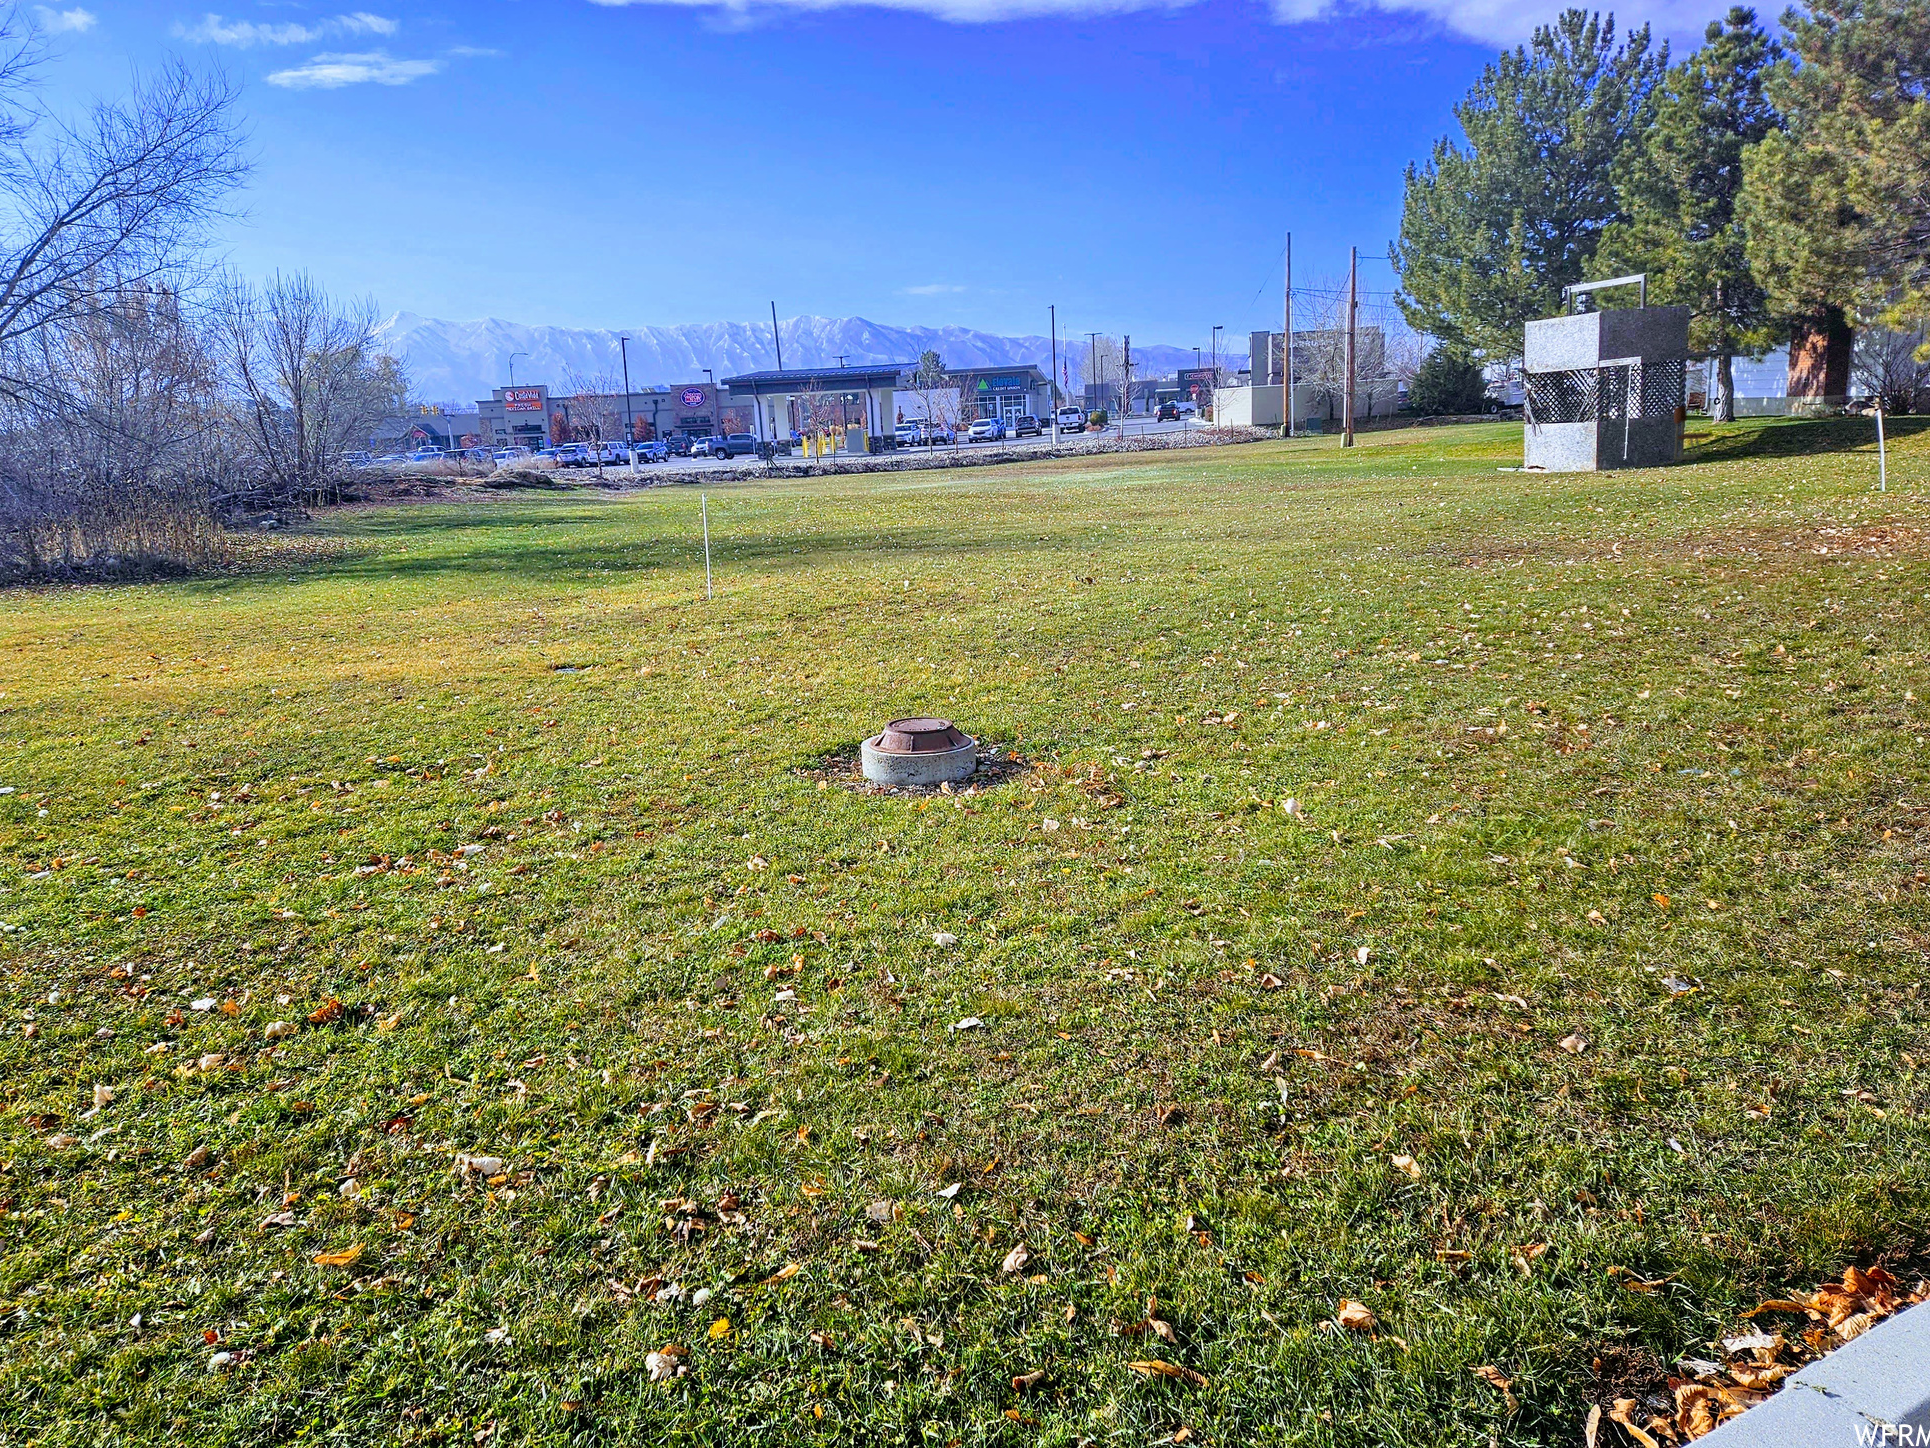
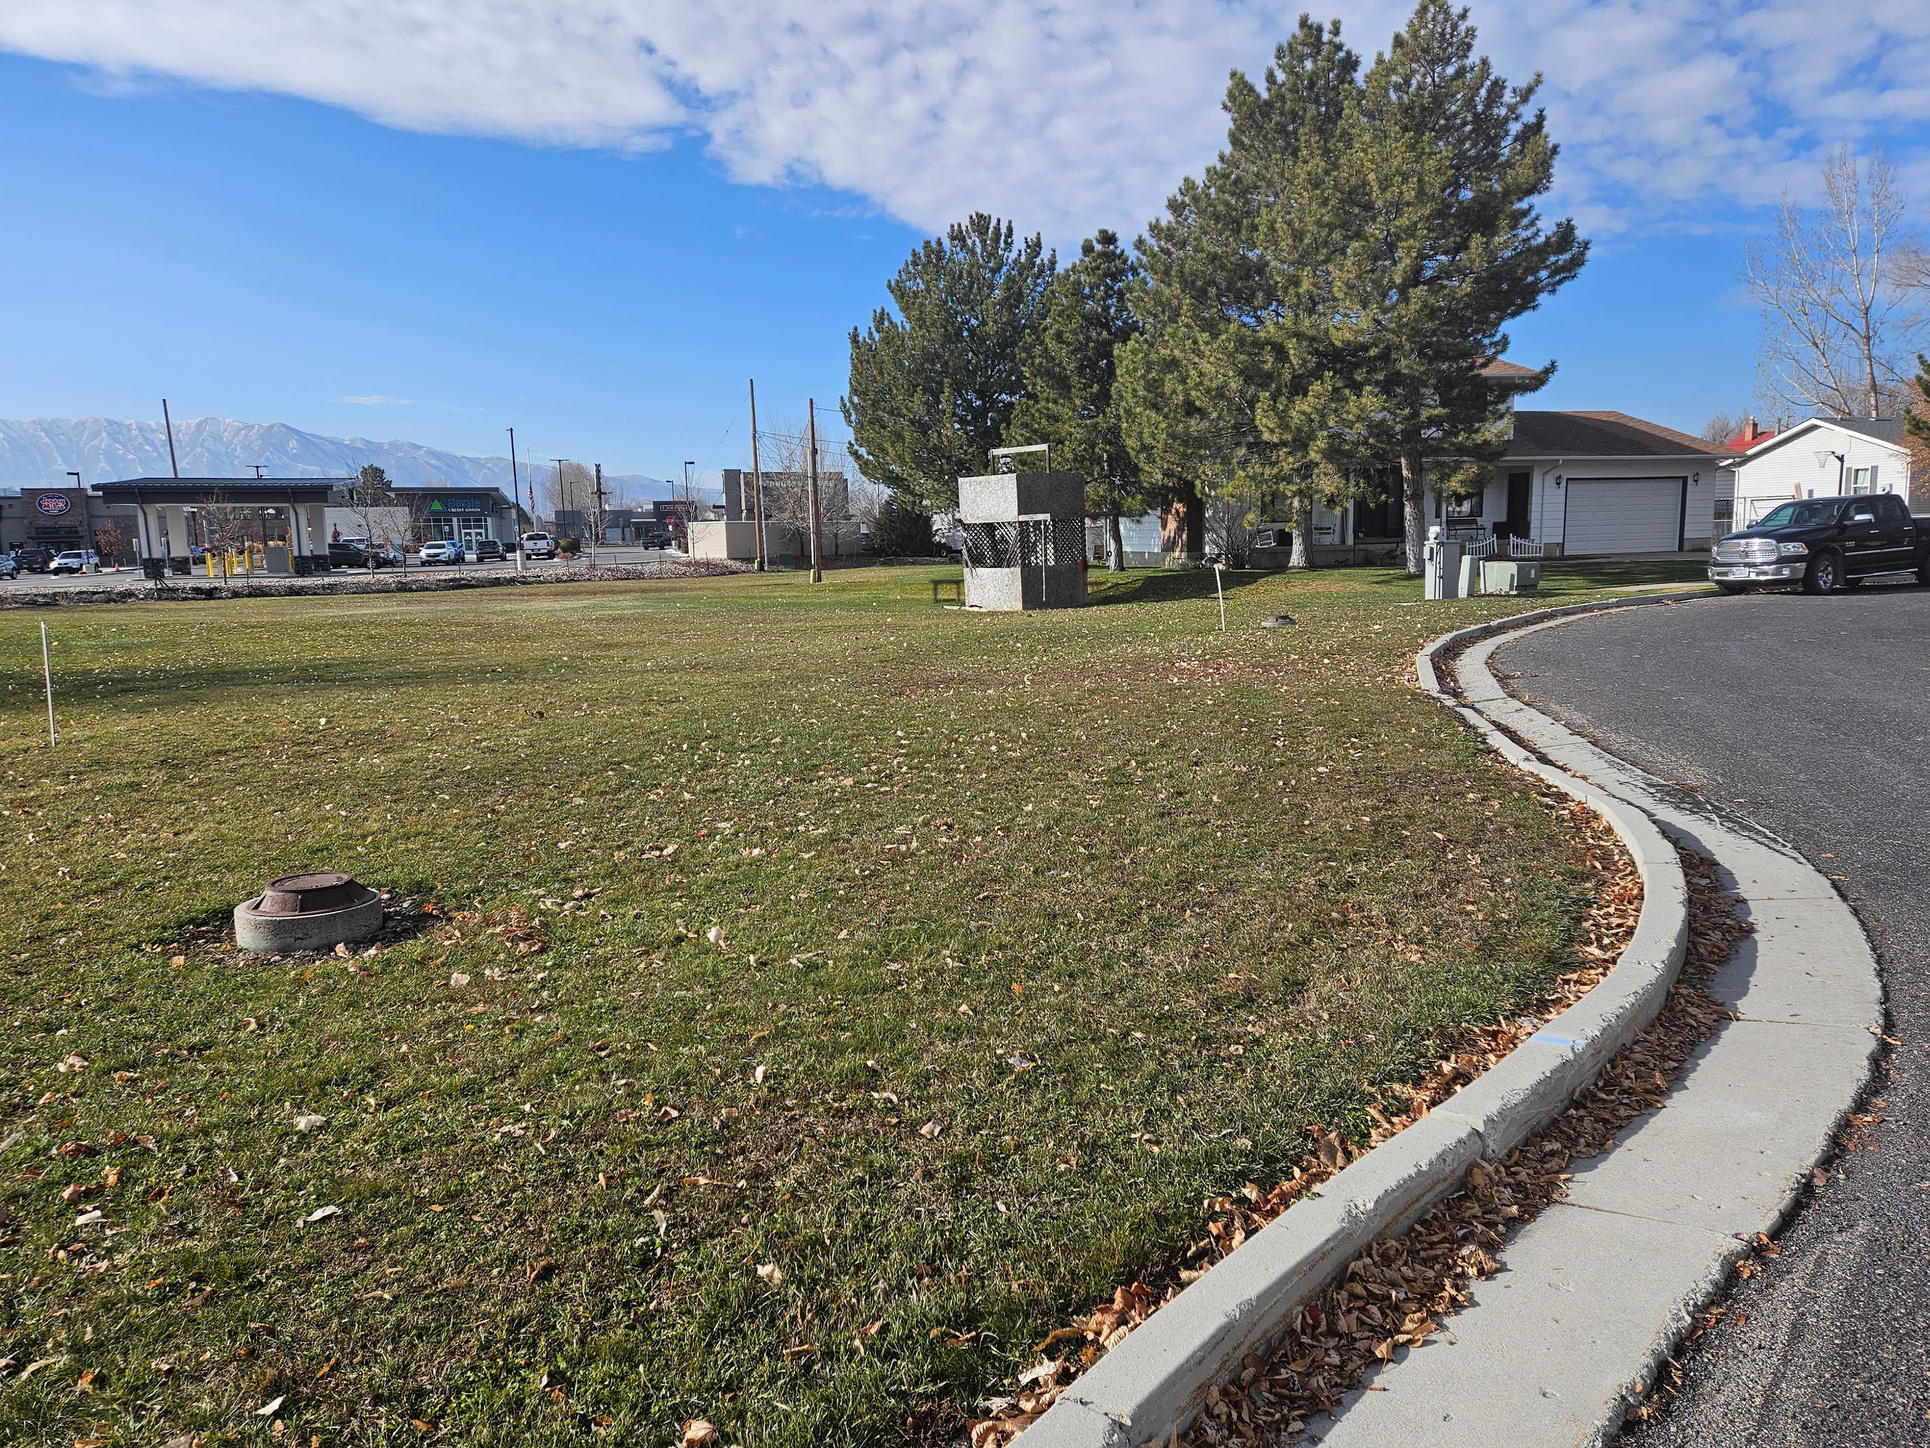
round table: none [1479,436,1526,464] -> present [929,579,964,602]

